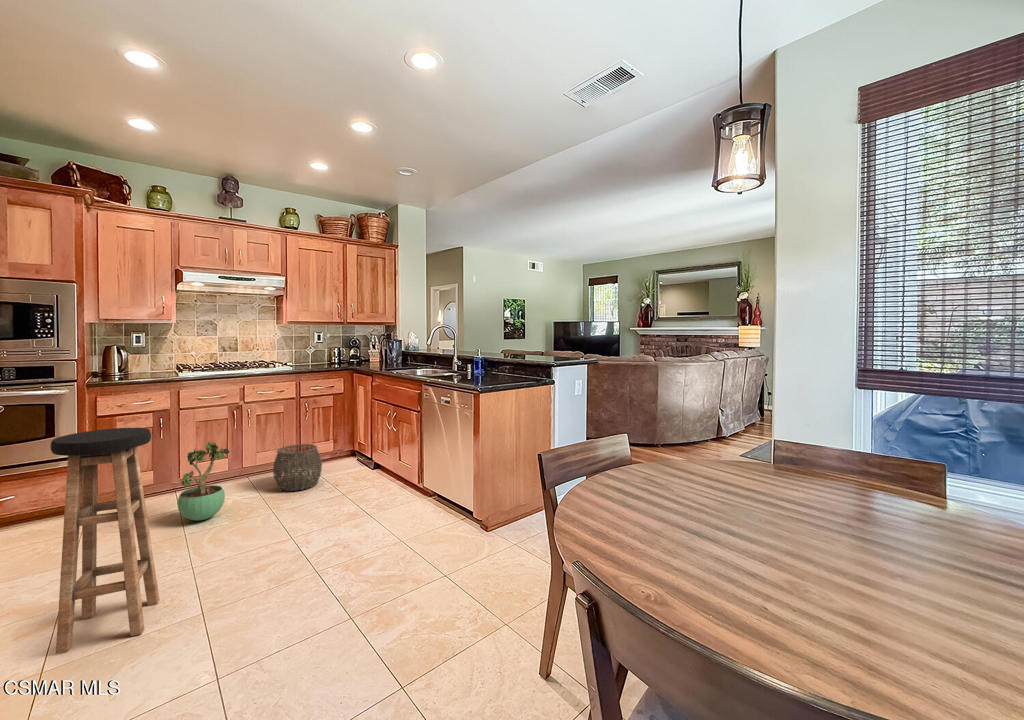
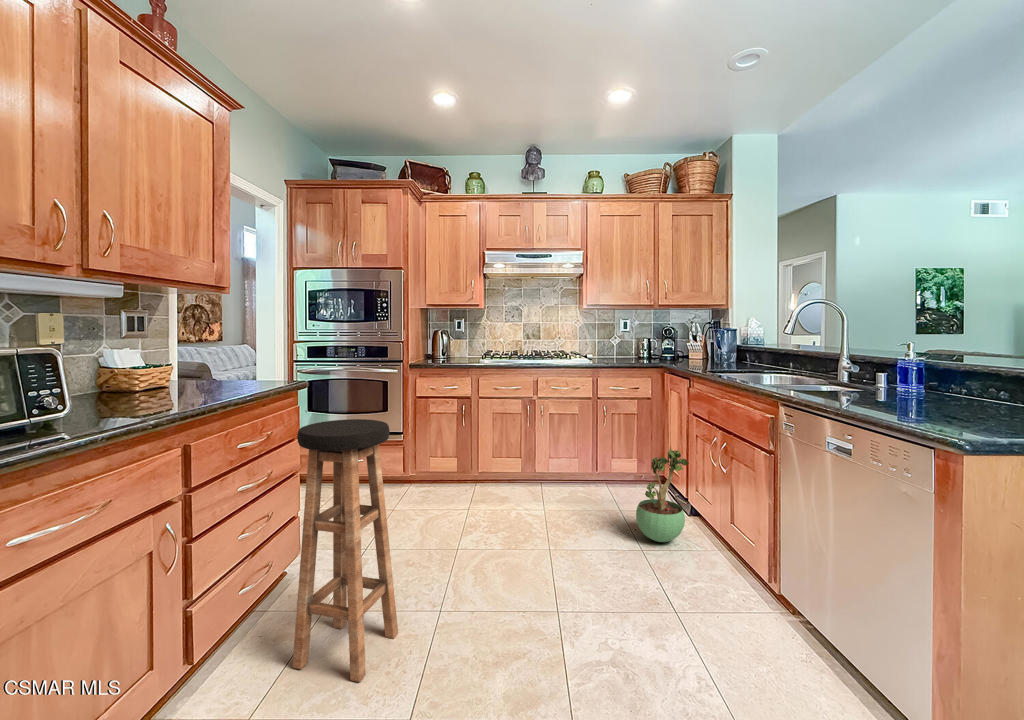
potted plant: present [177,442,229,521] -> present [636,449,689,542]
woven basket: present [273,444,322,491] -> none [558,457,615,518]

